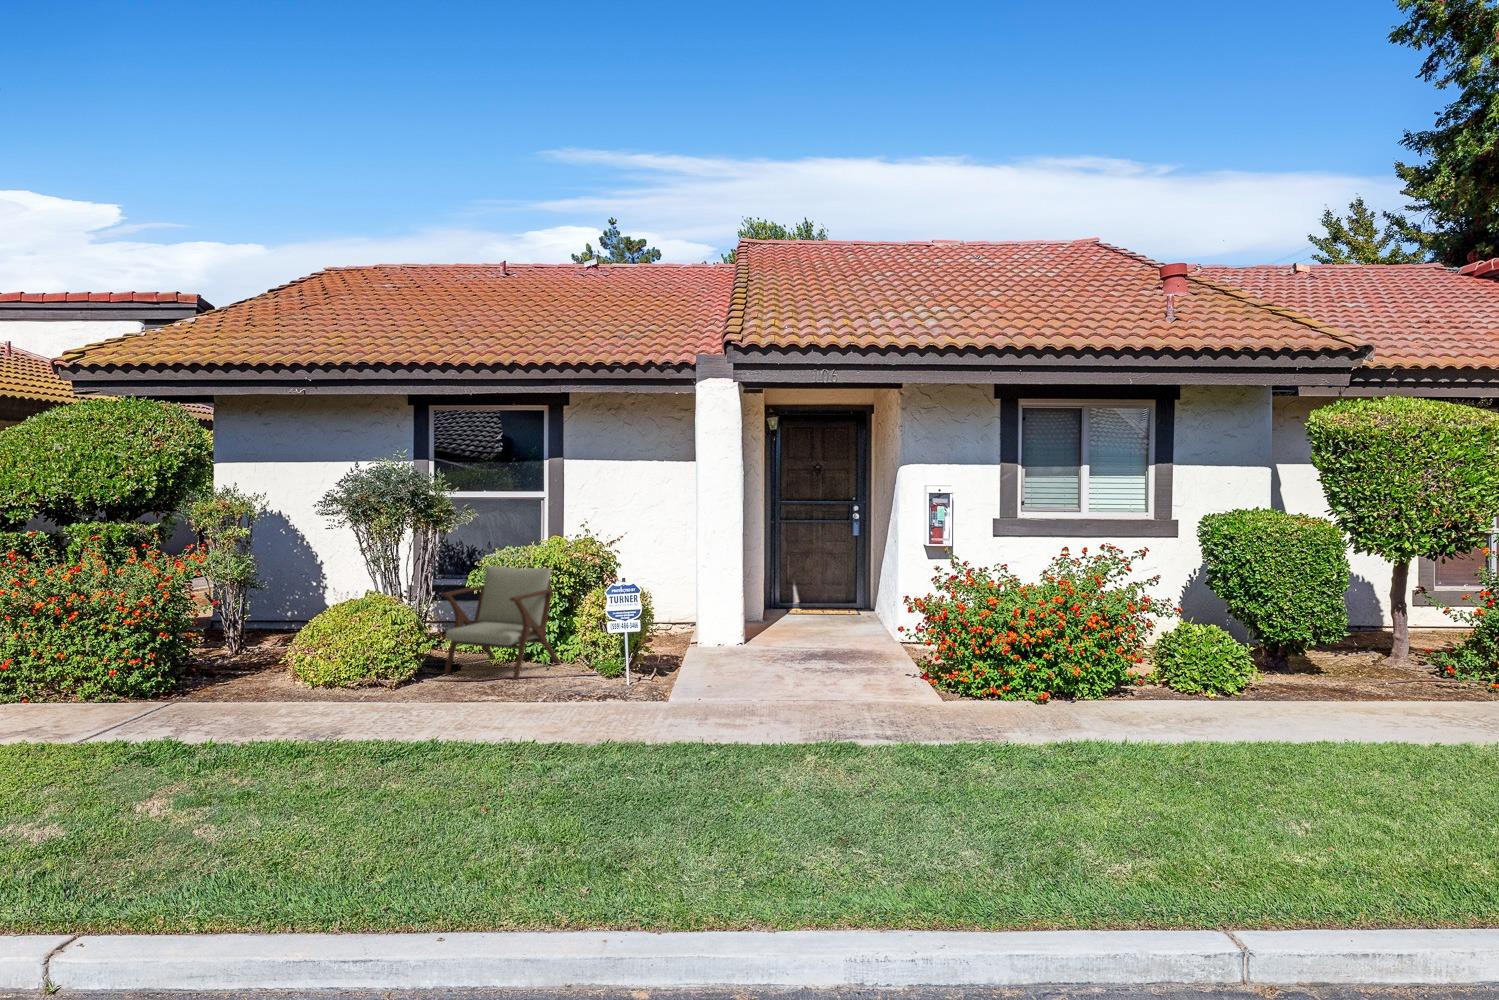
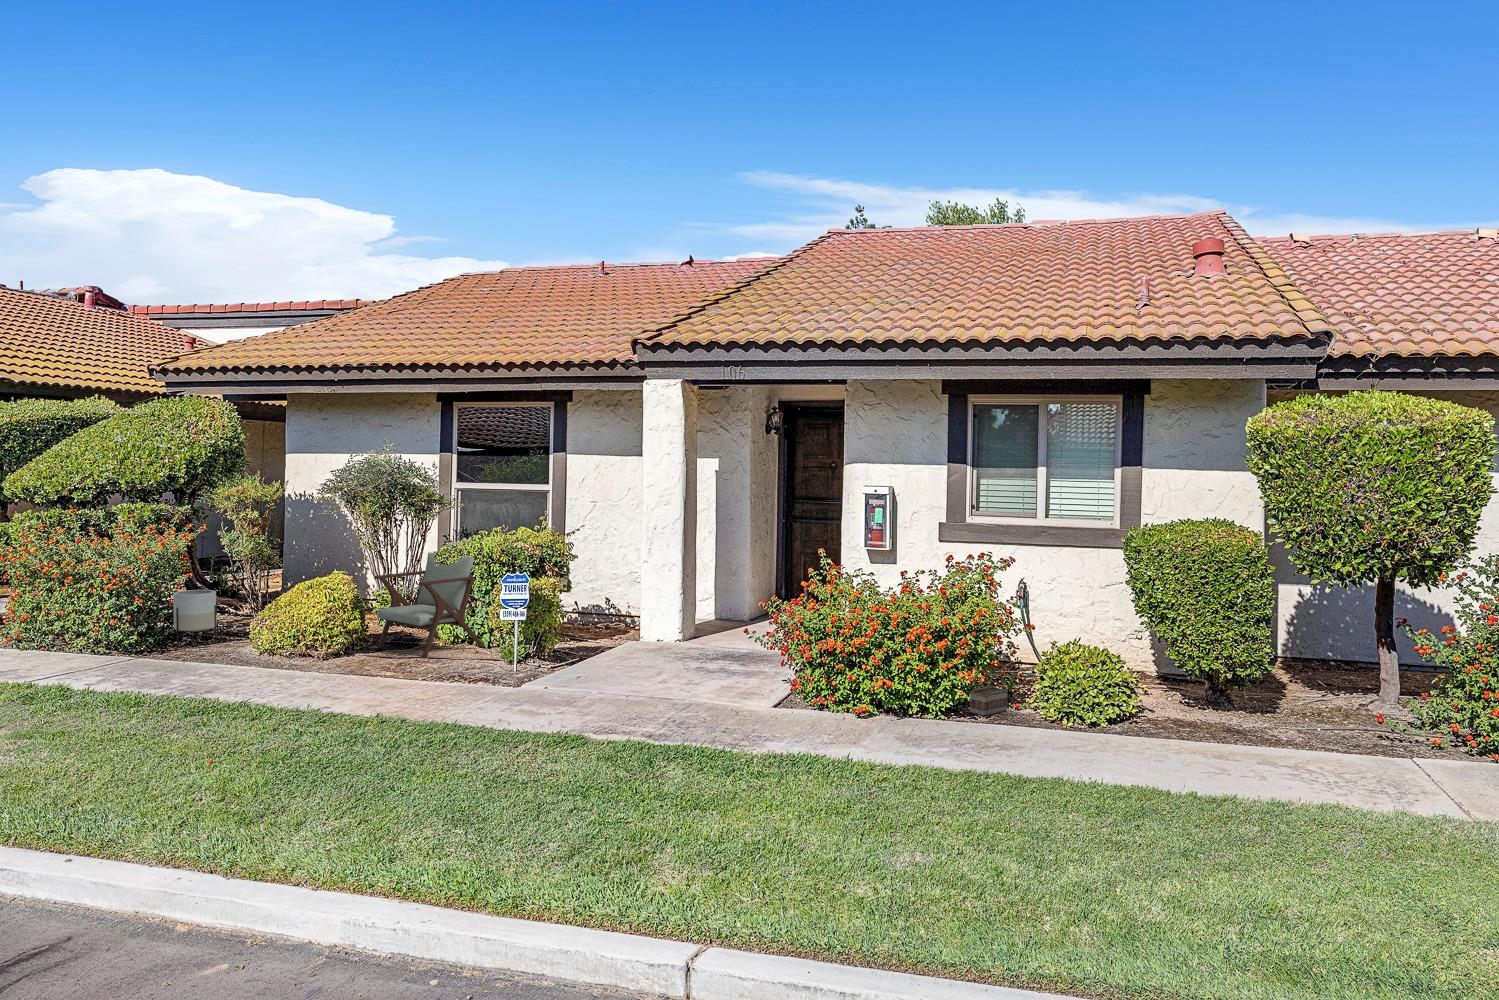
planter: none [190,619,243,688] -> present [173,590,217,647]
basket: none [1130,654,1158,698] -> present [970,670,1008,716]

